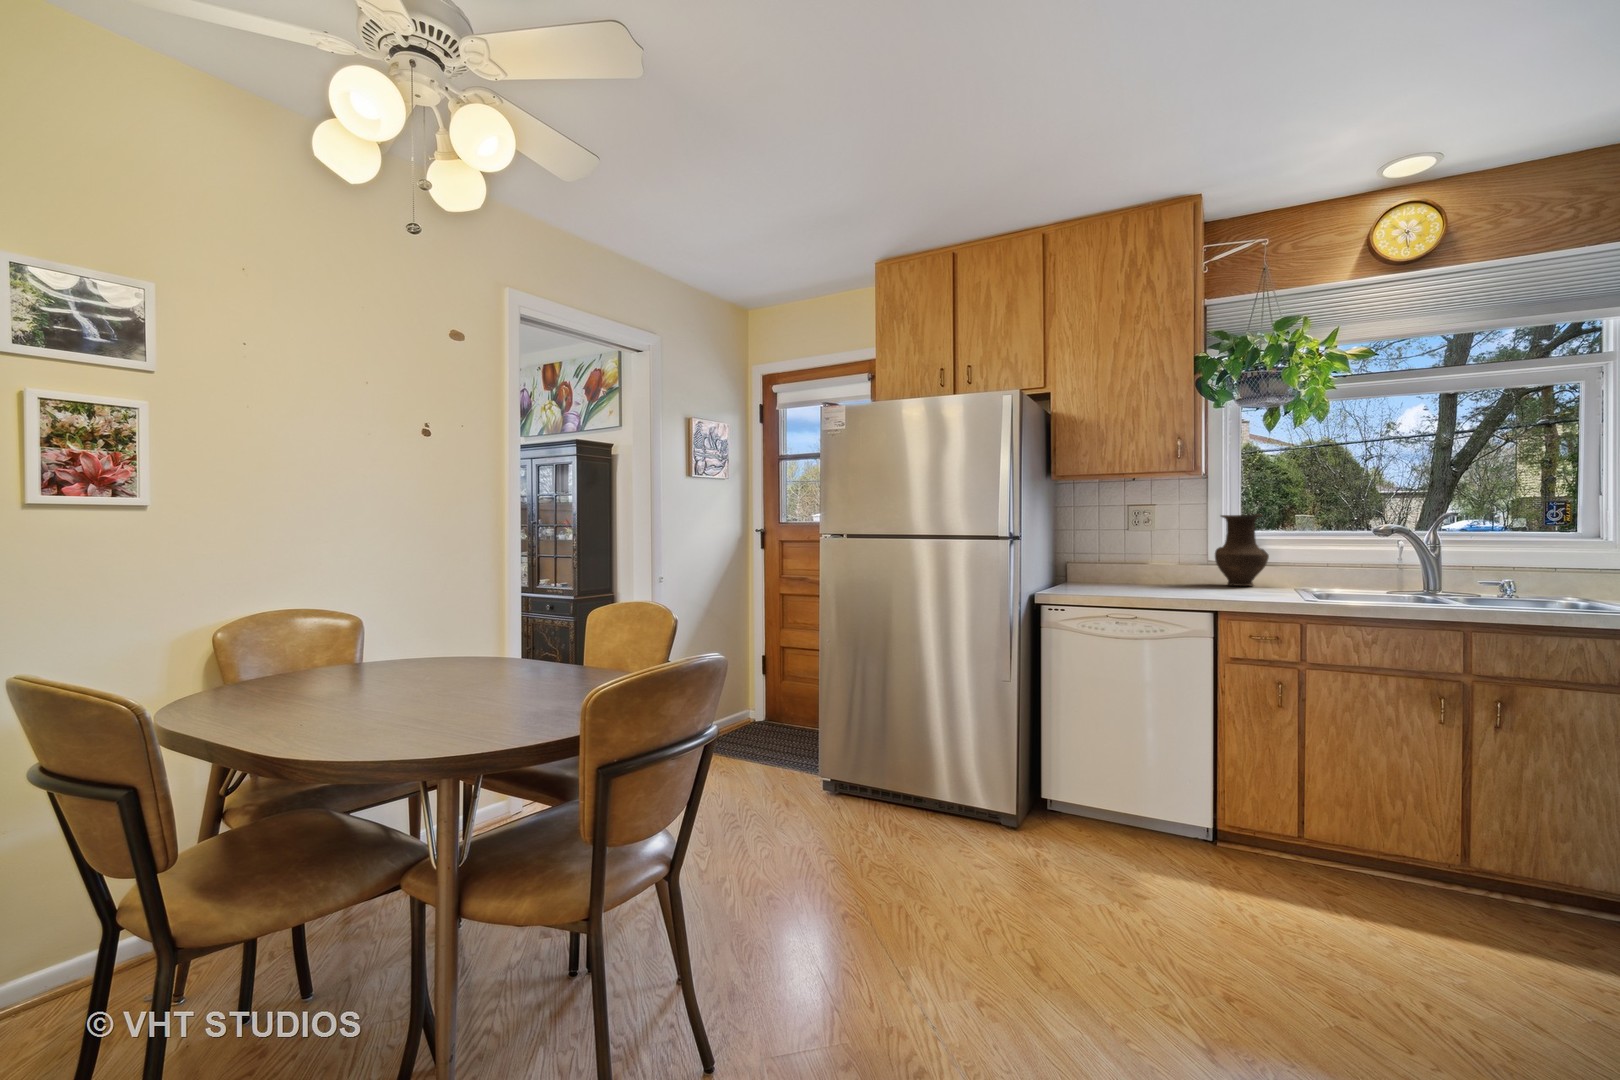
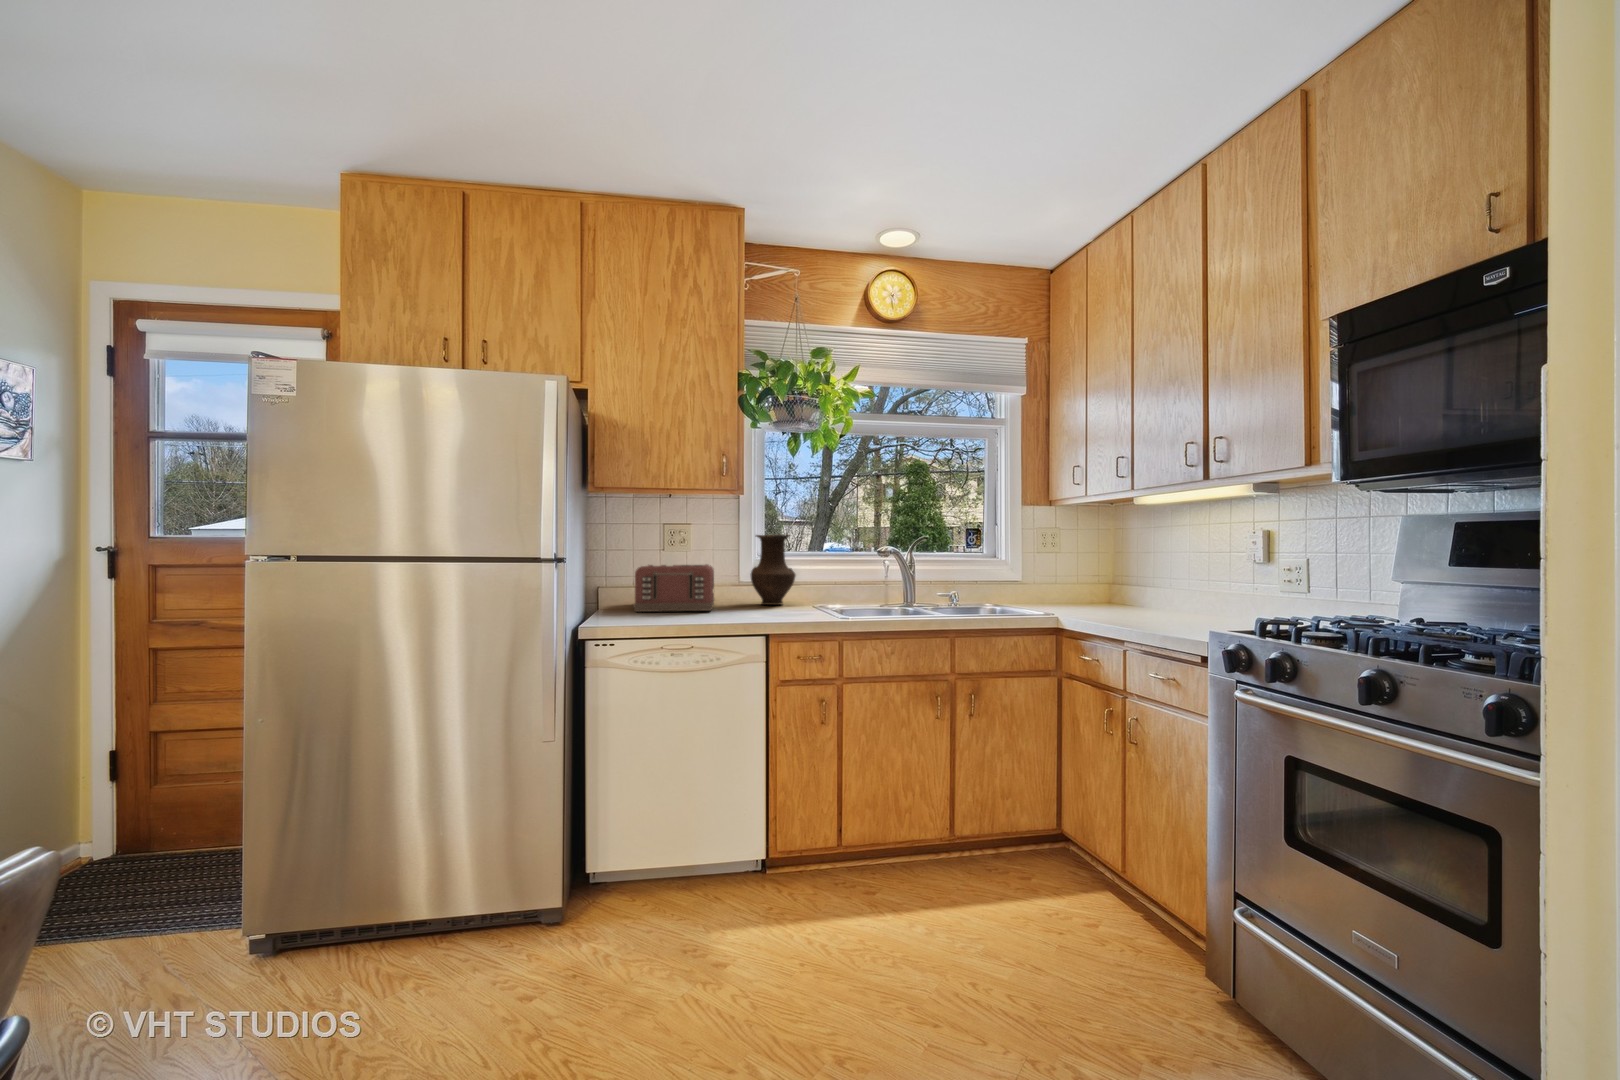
toaster: none [1089,544,1176,587] -> present [633,564,714,612]

